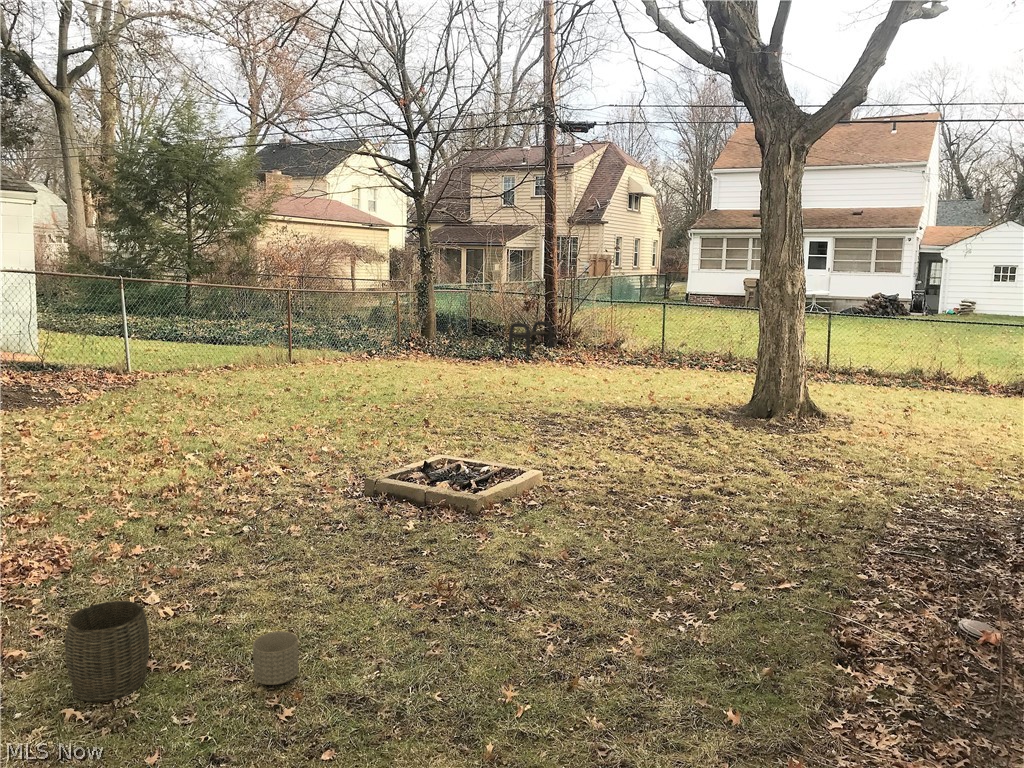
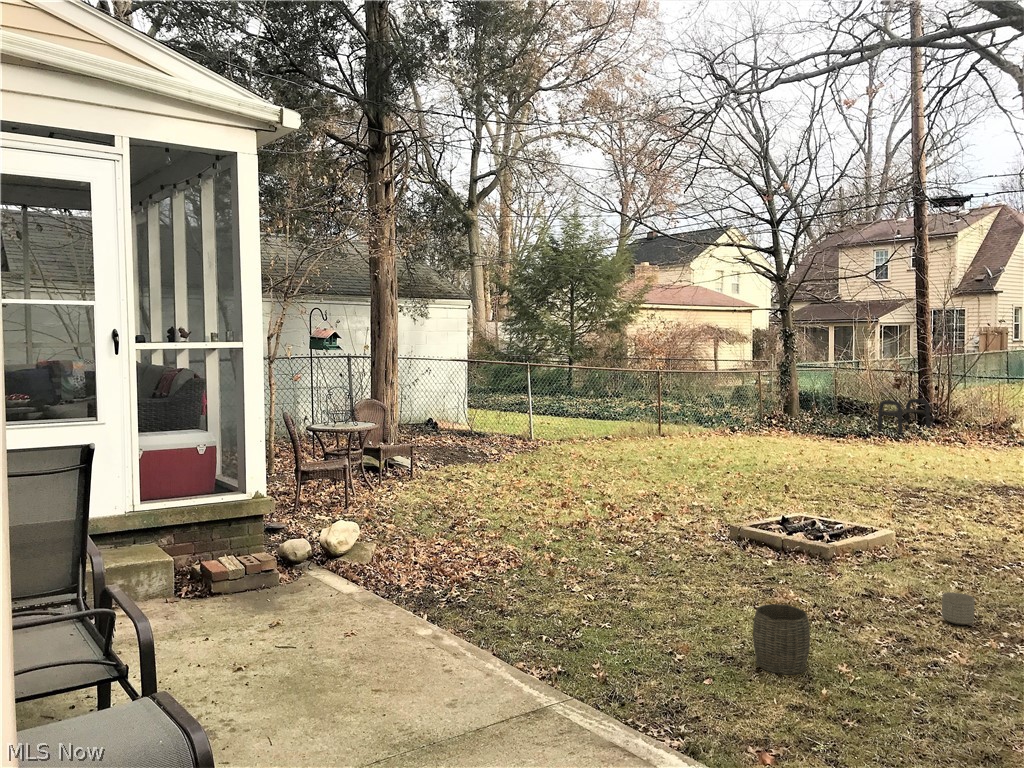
woven basket: present [65,601,149,702] -> present [753,604,810,675]
planter: present [253,631,298,685] -> present [942,592,975,625]

